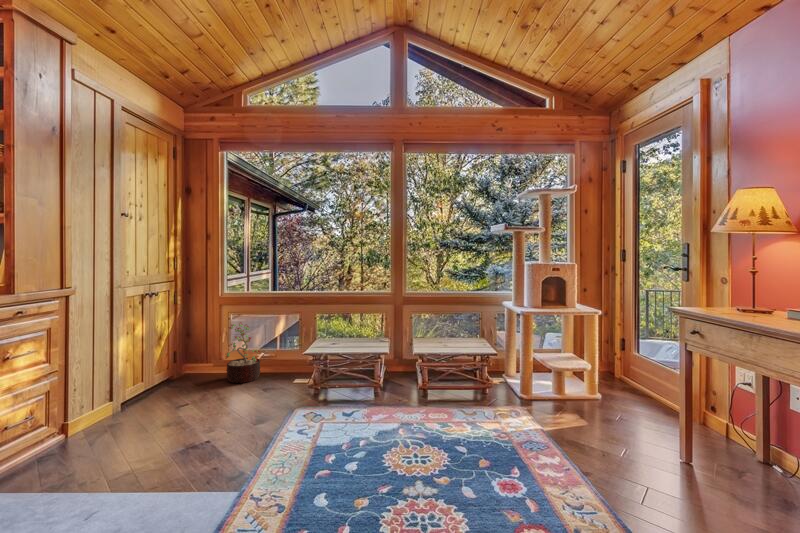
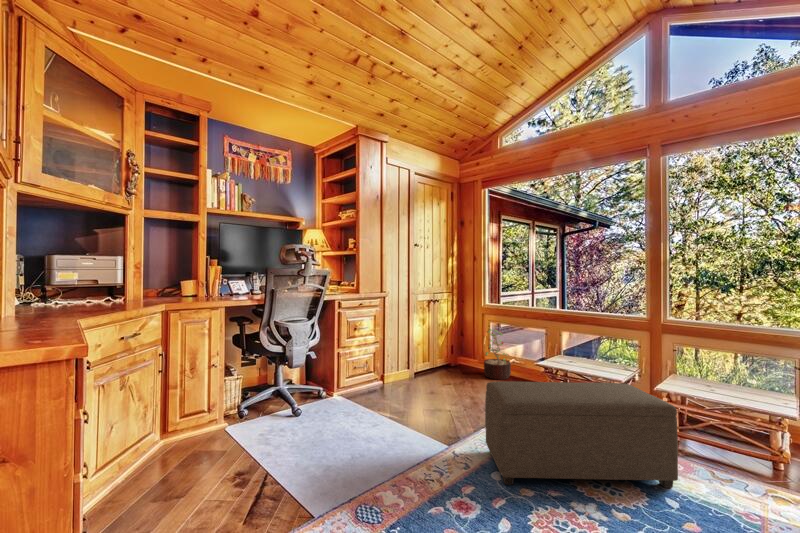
ottoman: none [287,357,457,506] -> present [485,382,678,488]

